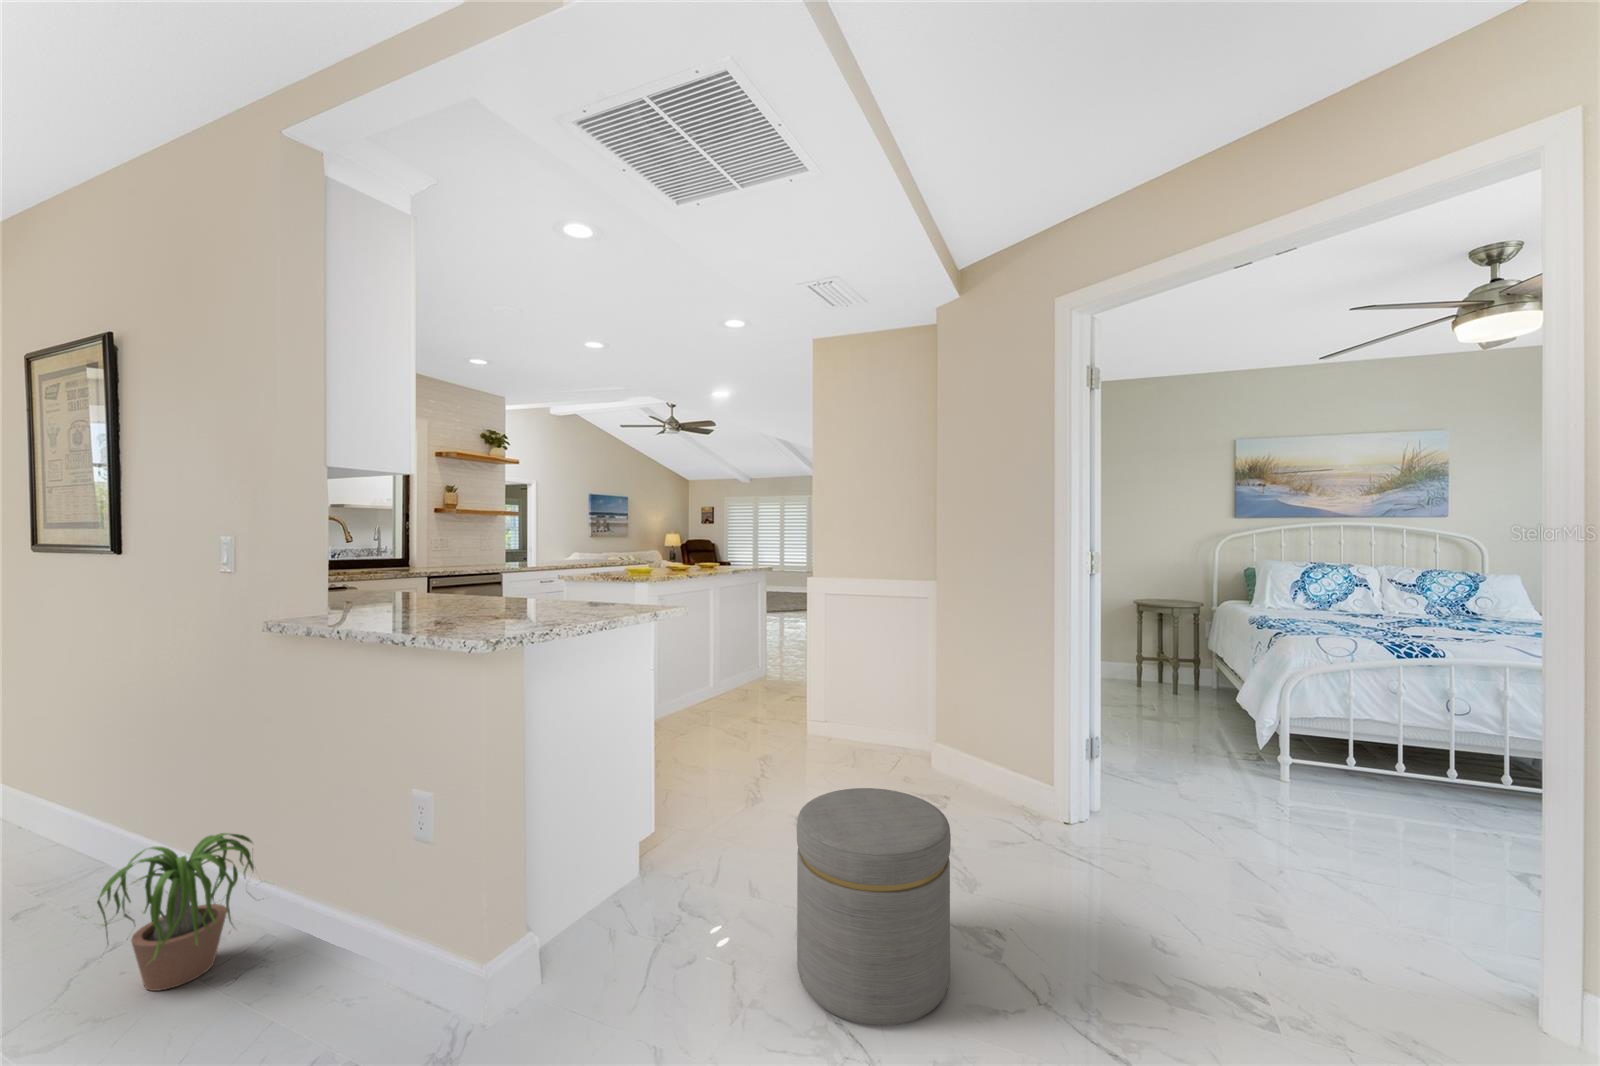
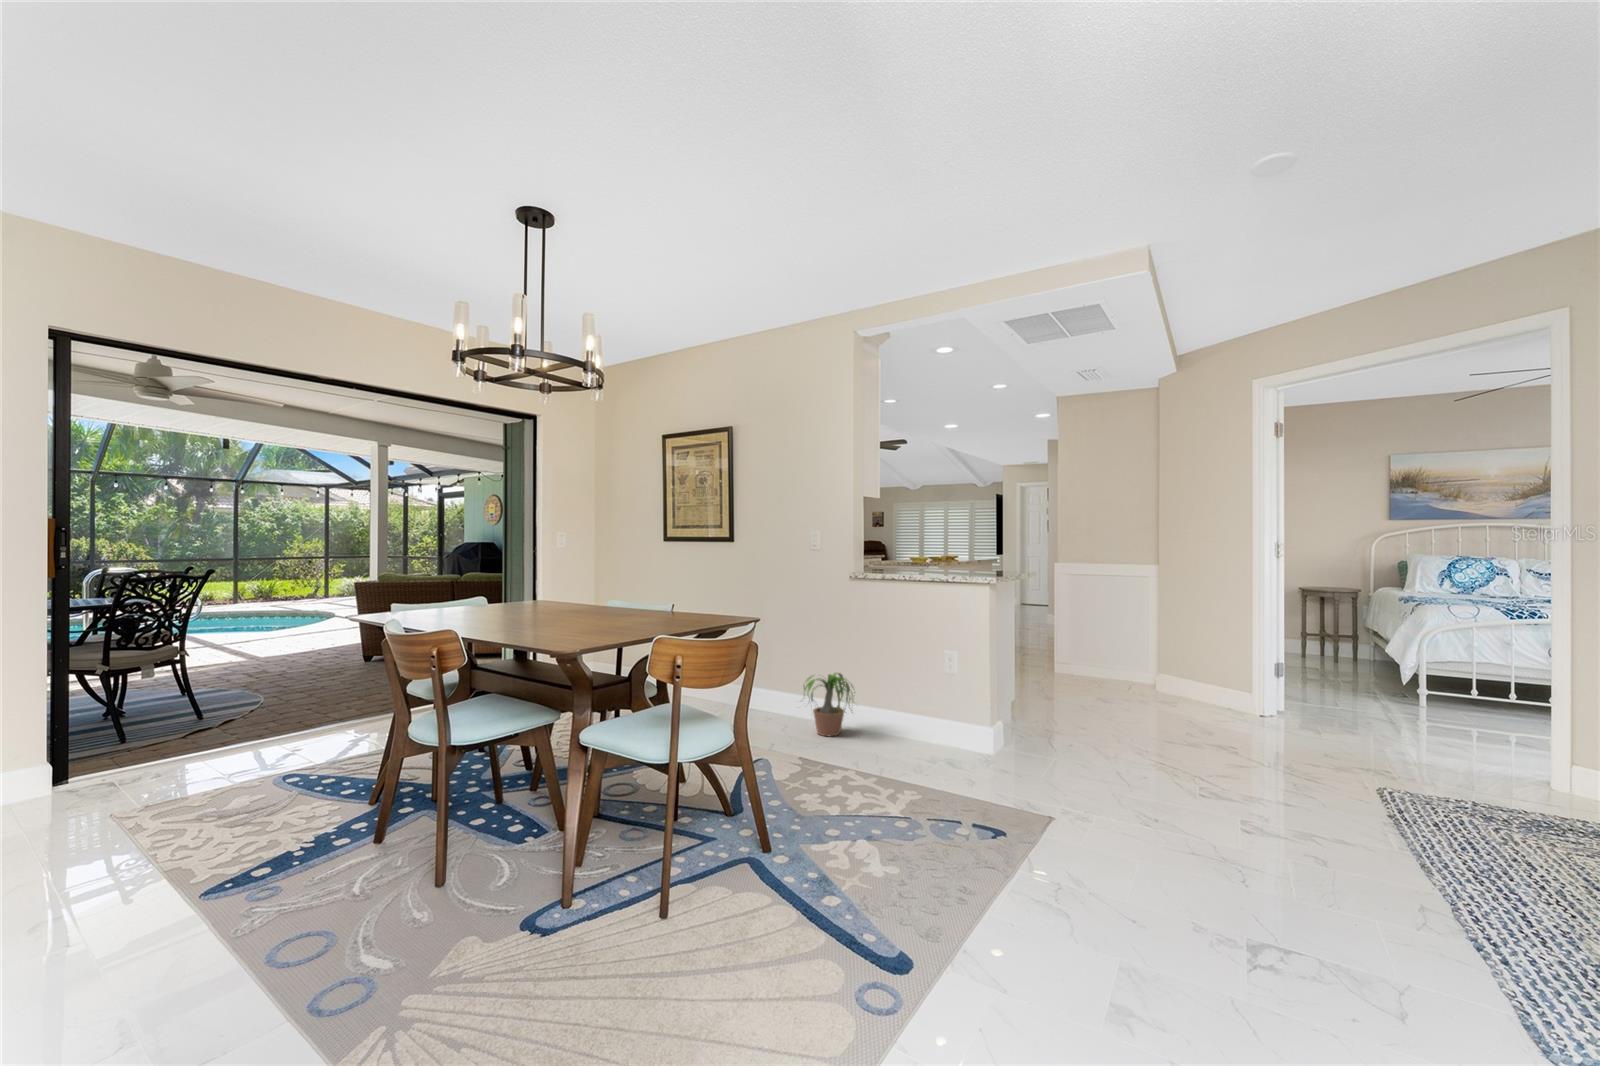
ottoman: present [797,788,951,1026] -> none [1128,665,1216,761]

